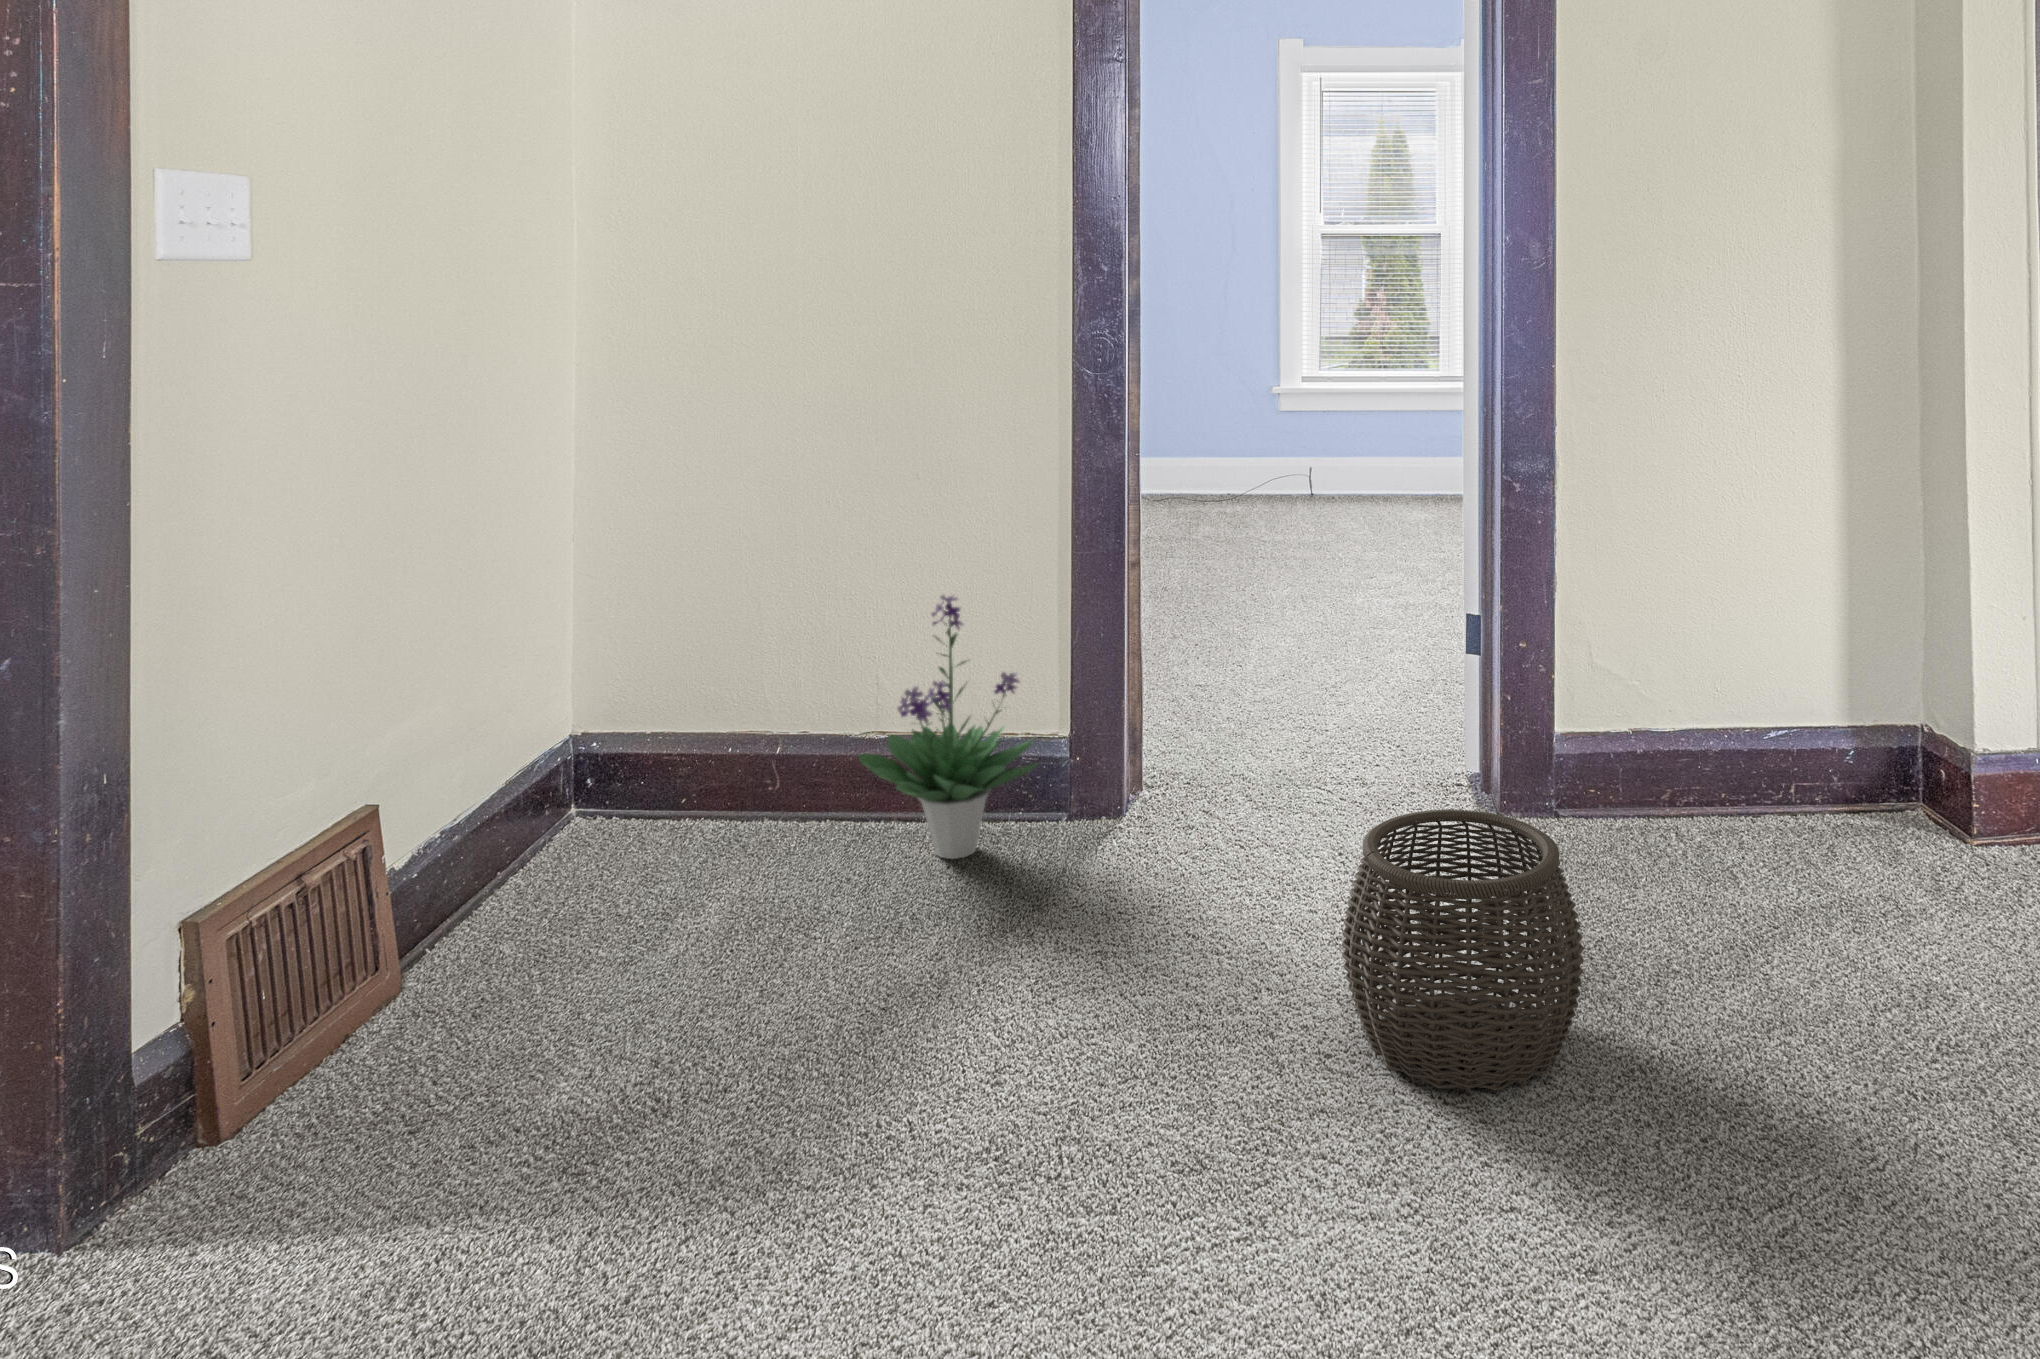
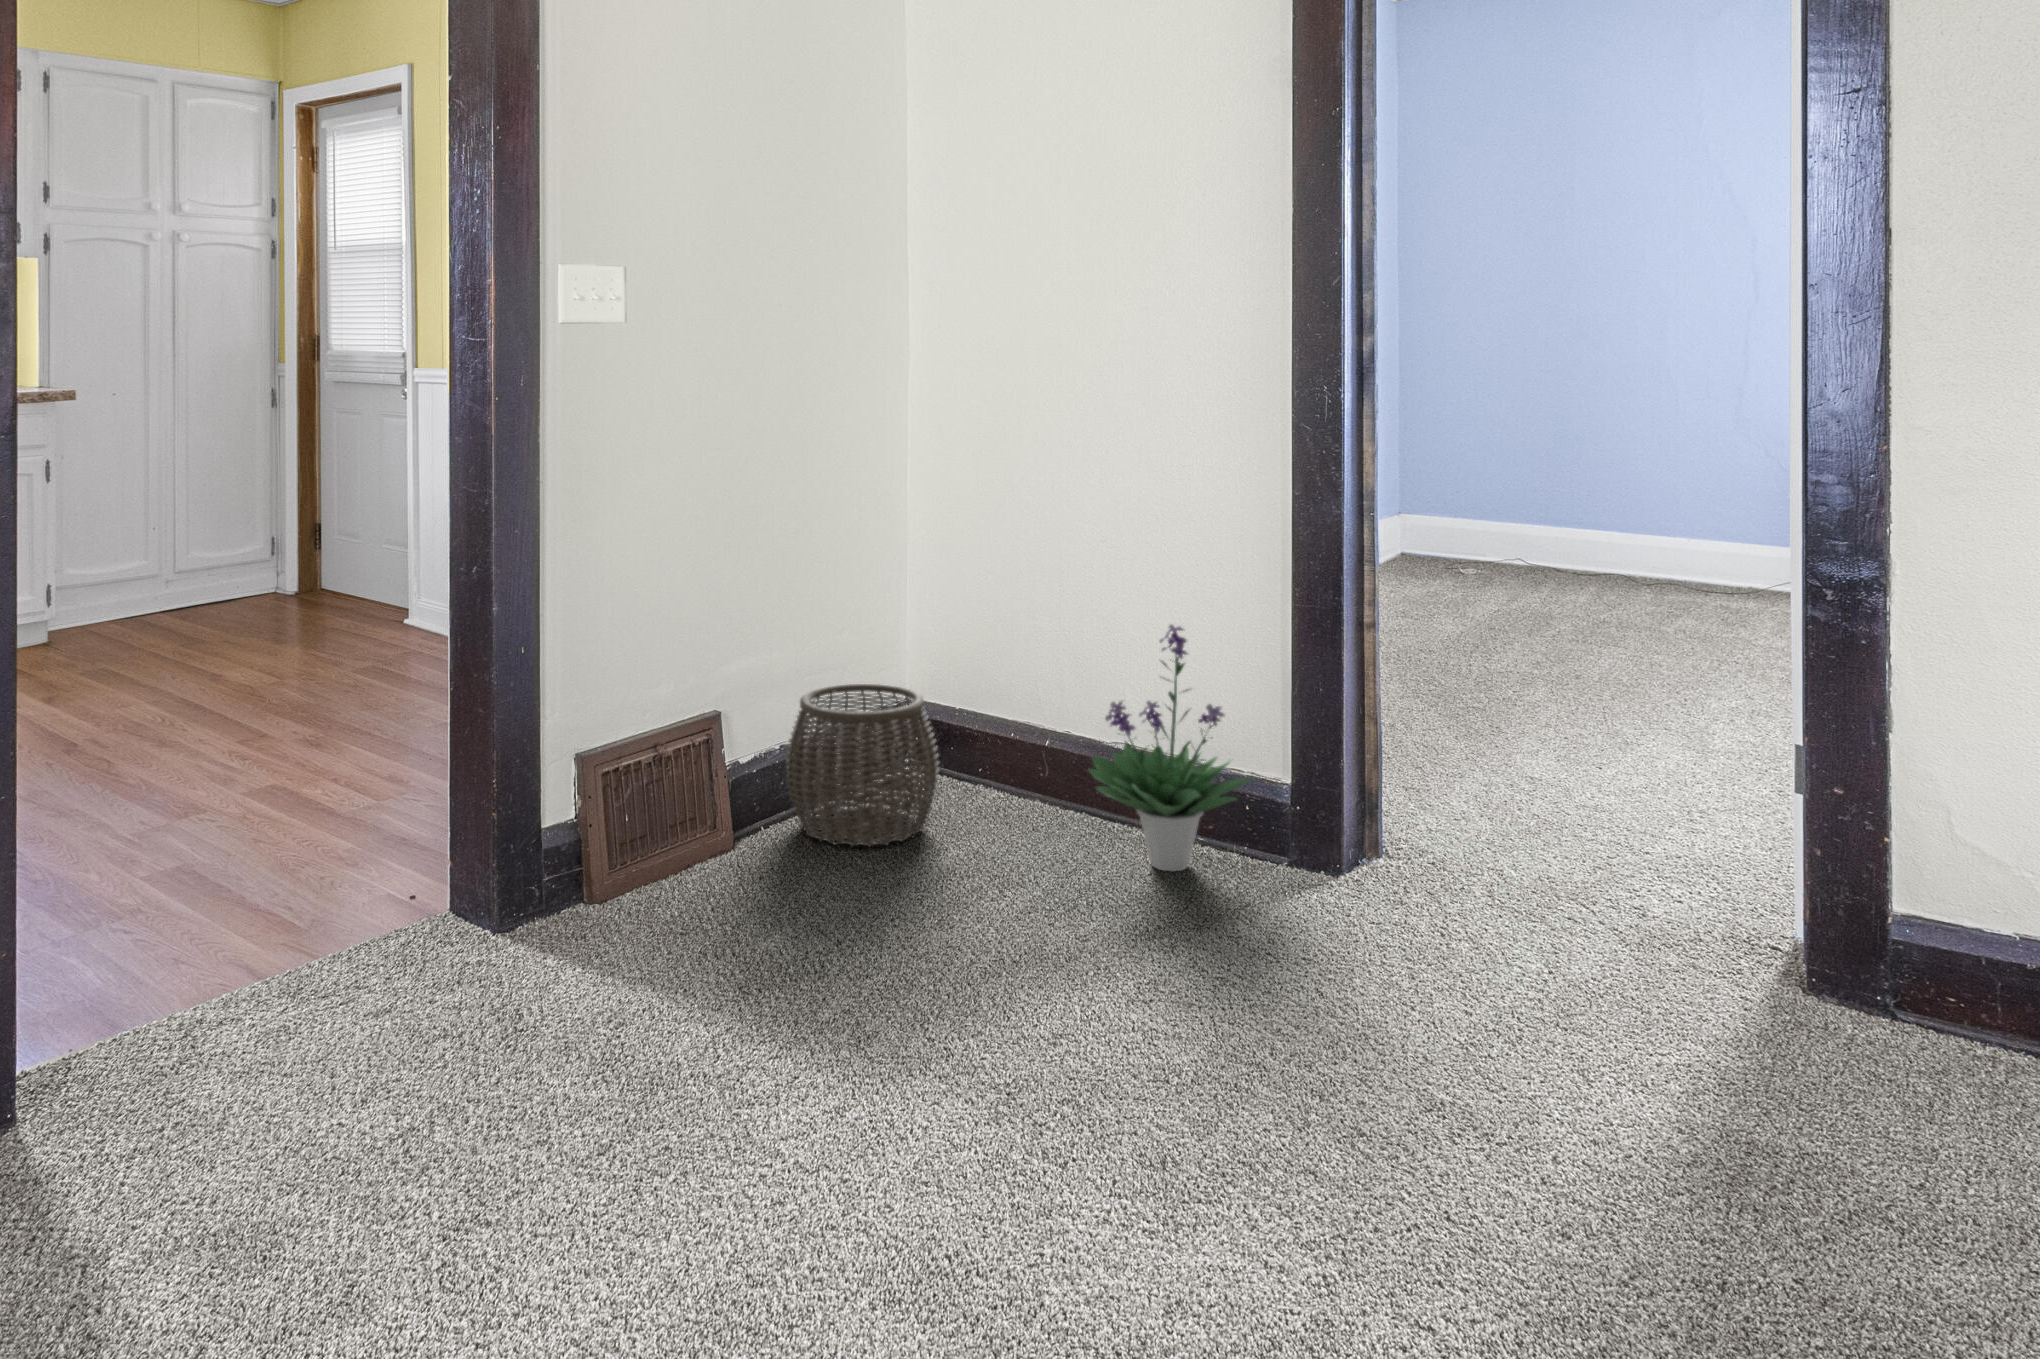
woven basket: present [1342,809,1584,1092] -> present [786,684,939,847]

